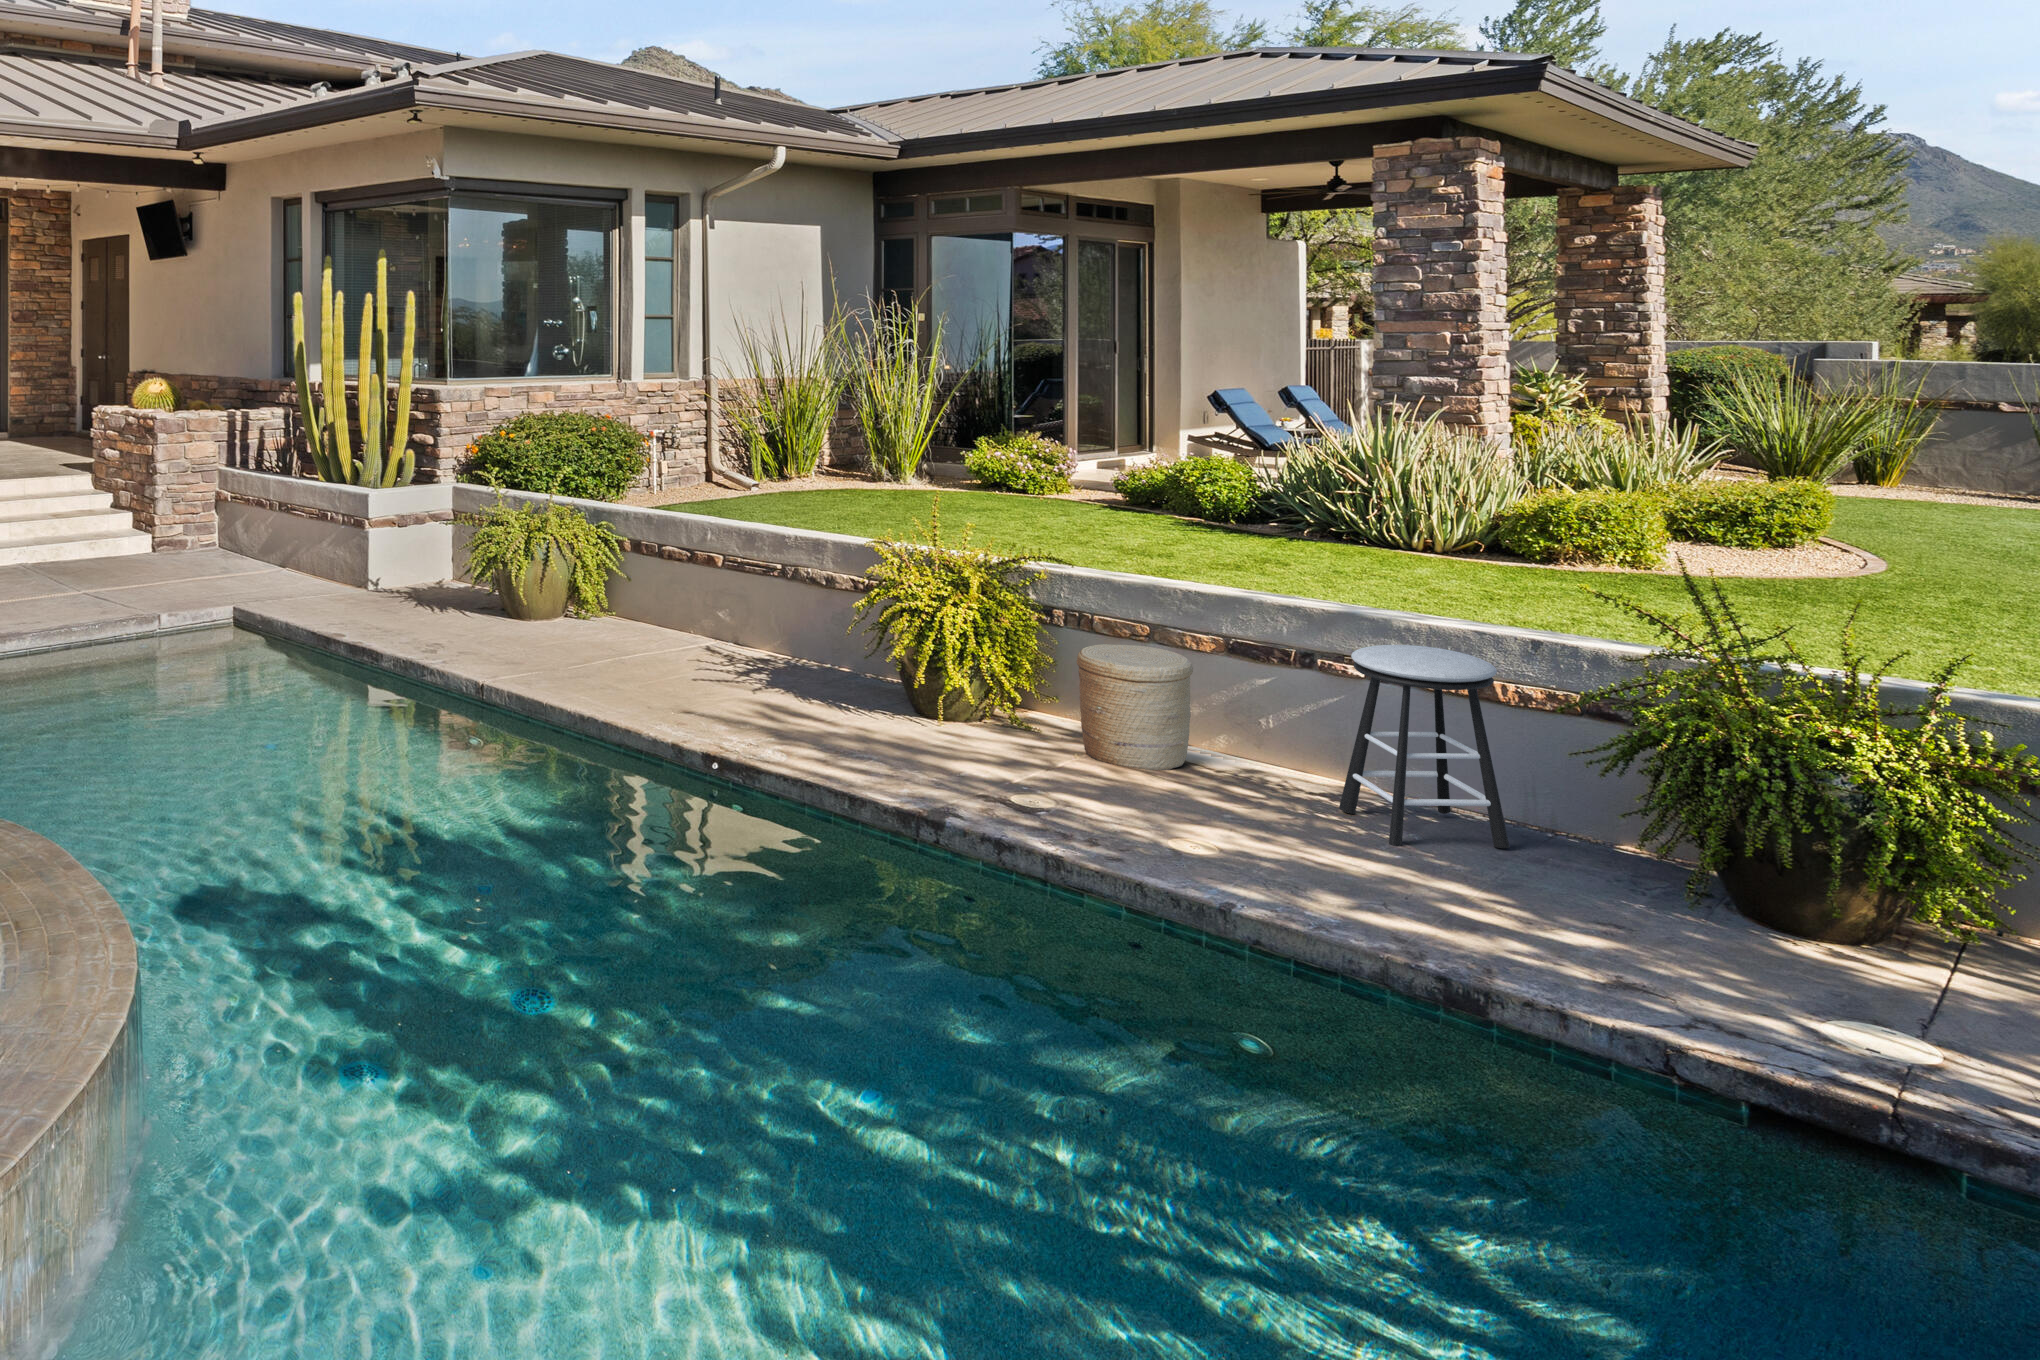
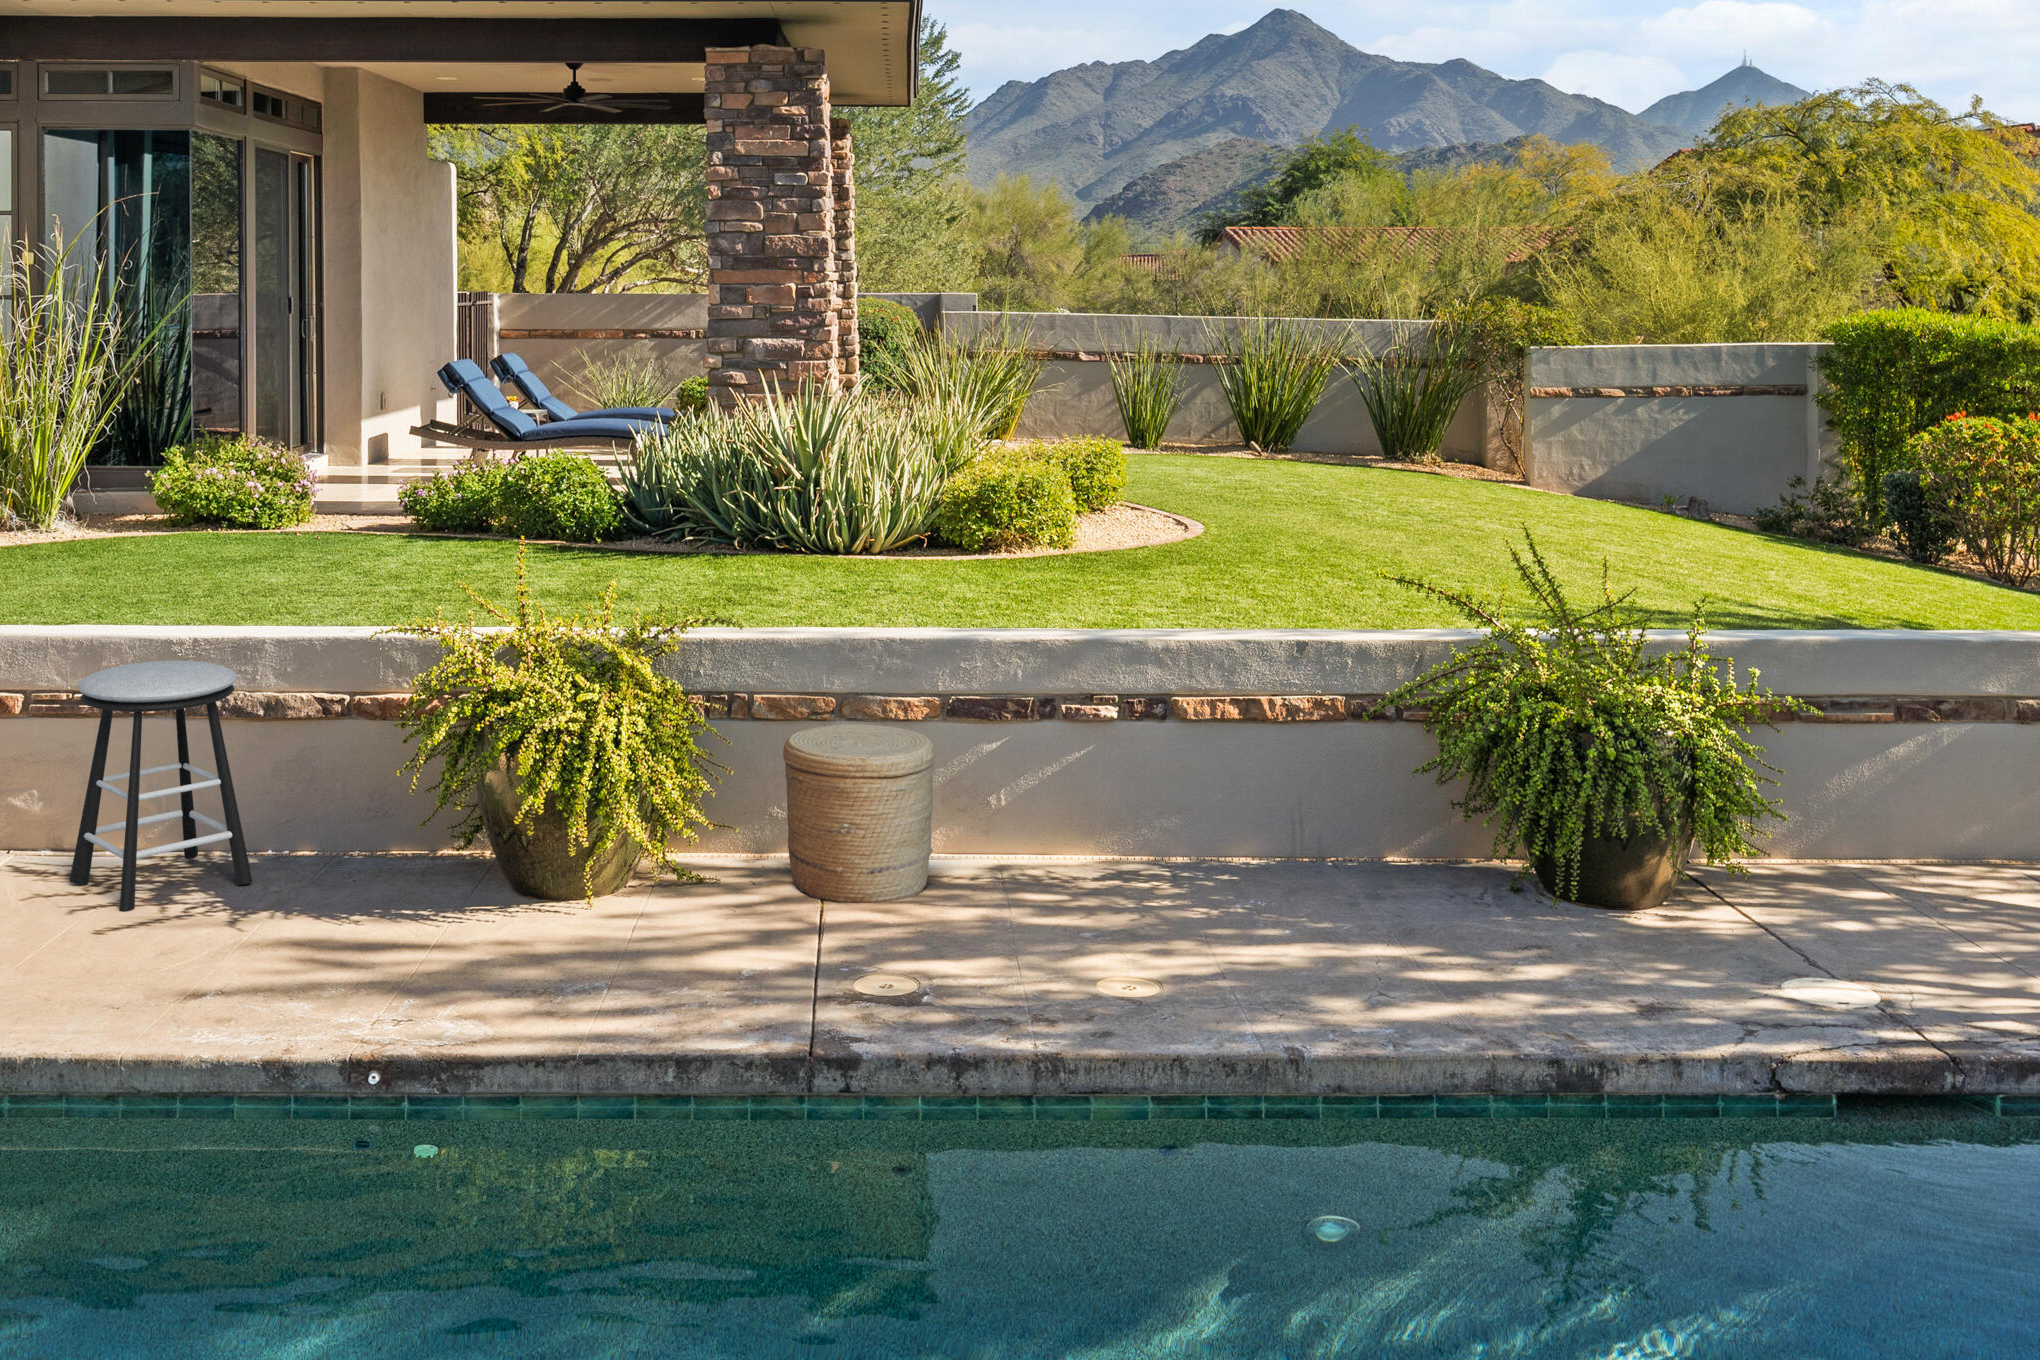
stool: present [1339,645,1510,848] -> present [69,661,253,912]

